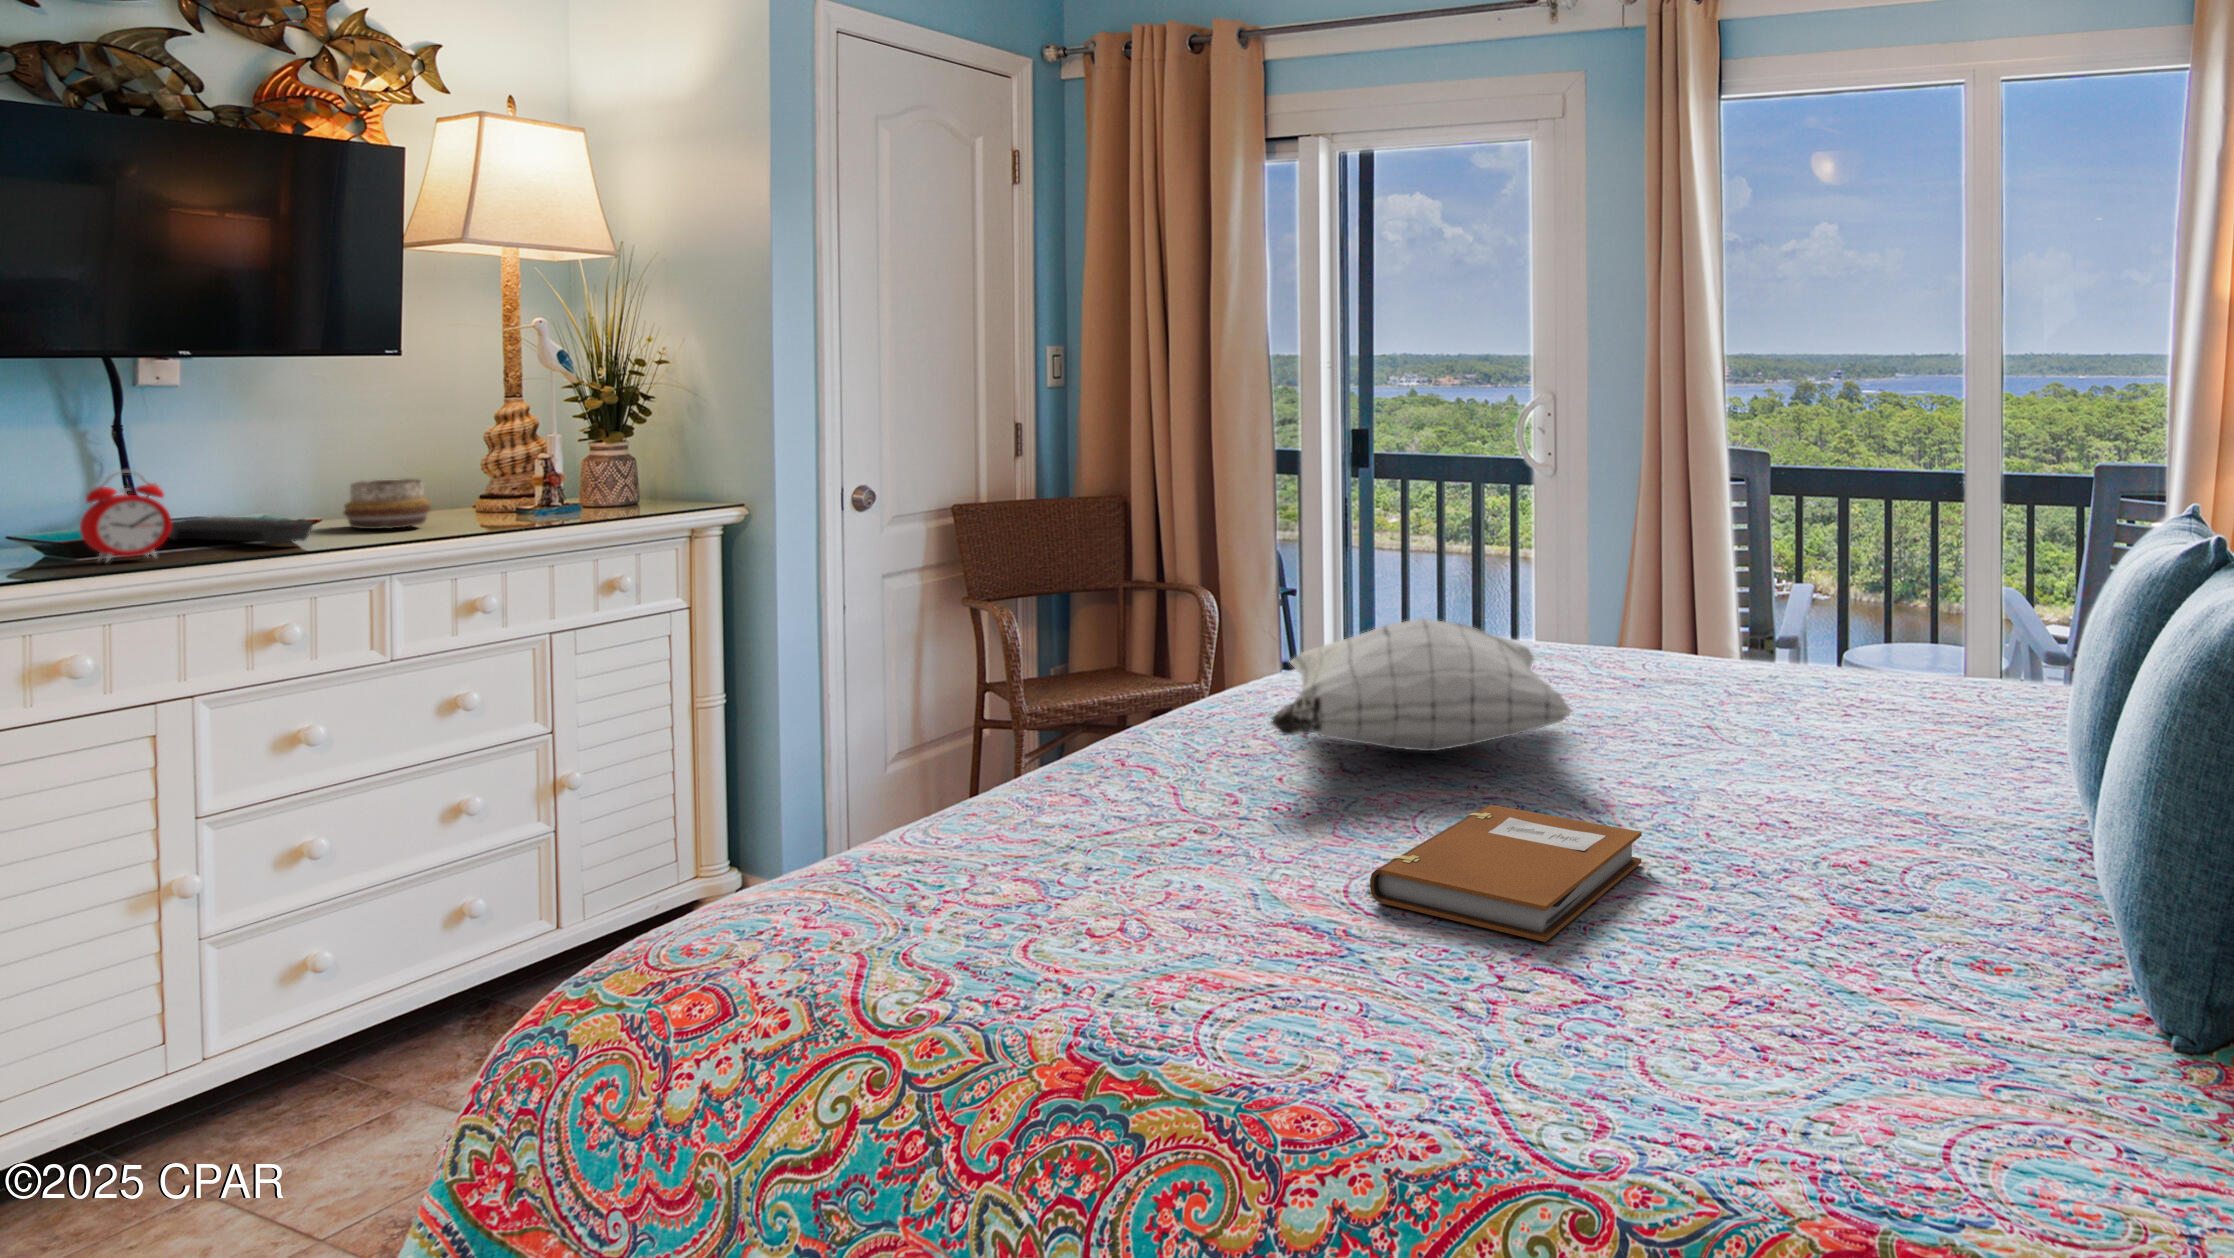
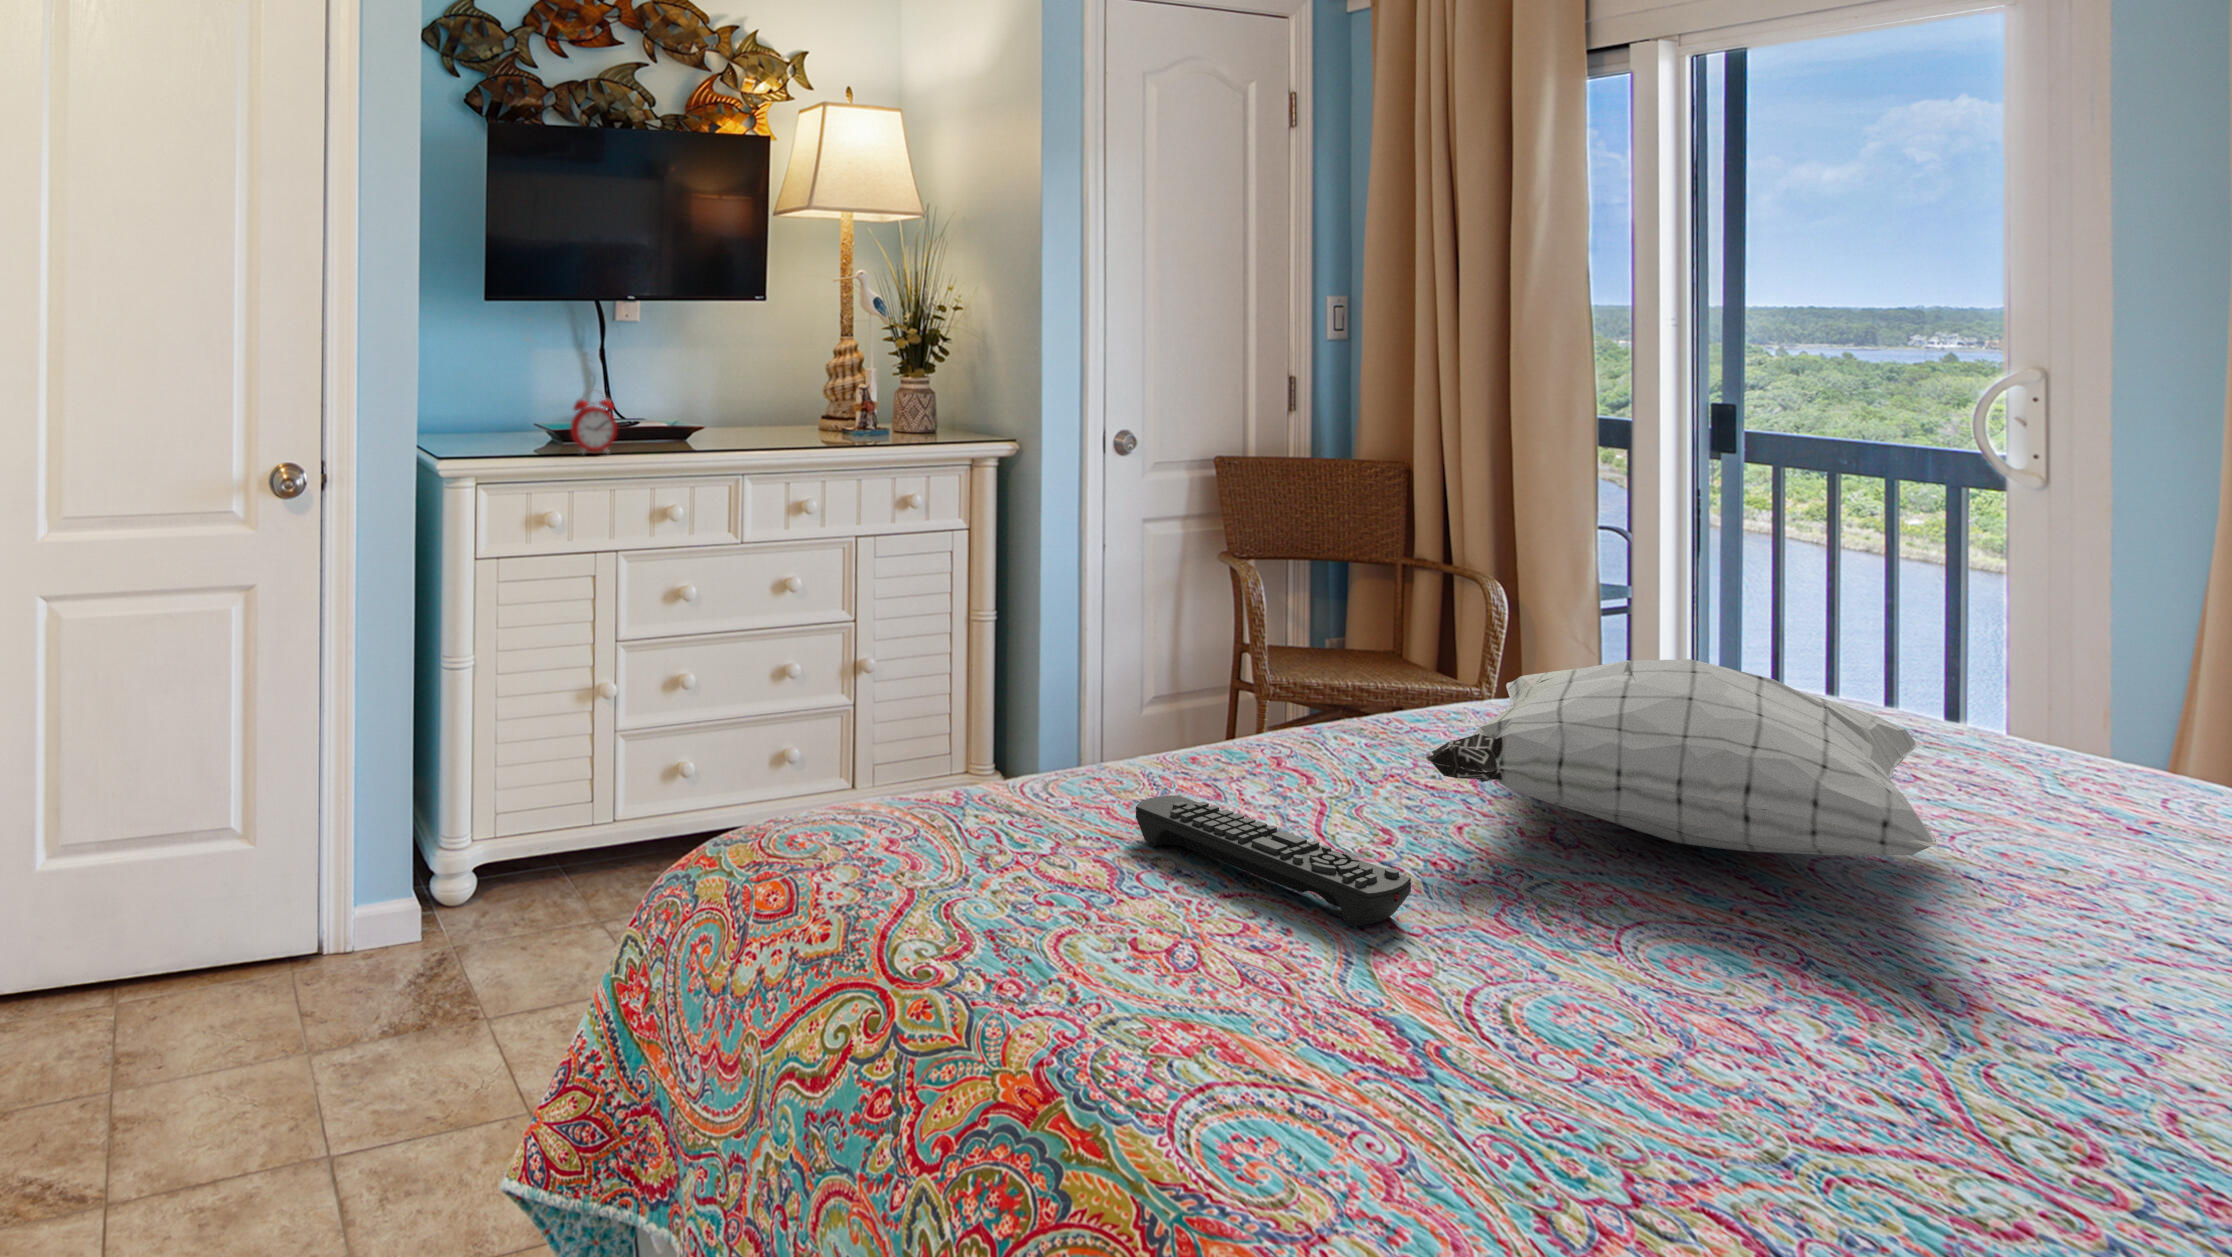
decorative bowl: present [344,479,431,529] -> none [726,403,780,442]
remote control: present [168,516,313,544] -> present [1136,795,1411,928]
notebook: present [1370,805,1642,942] -> none [1488,946,2009,1179]

